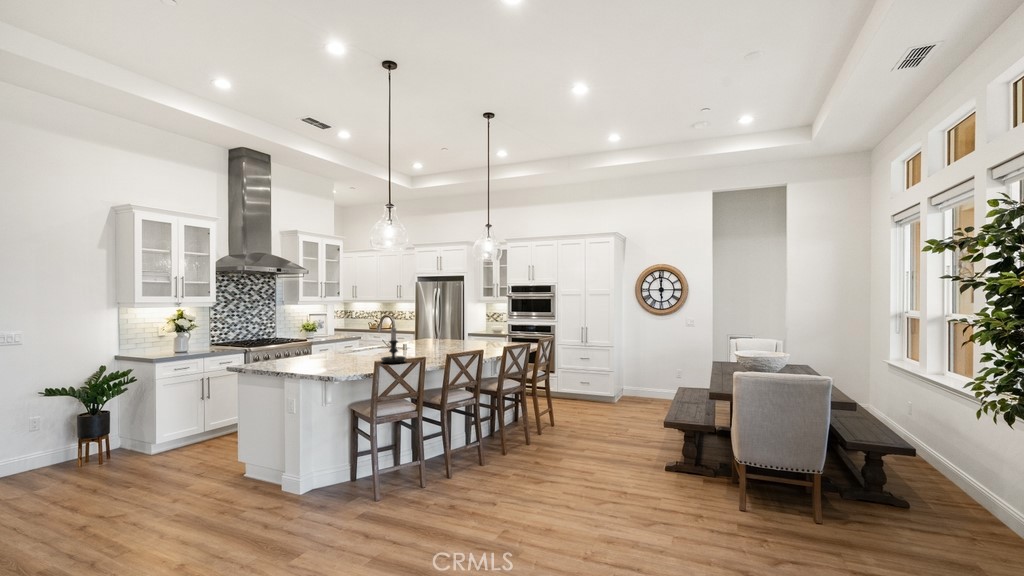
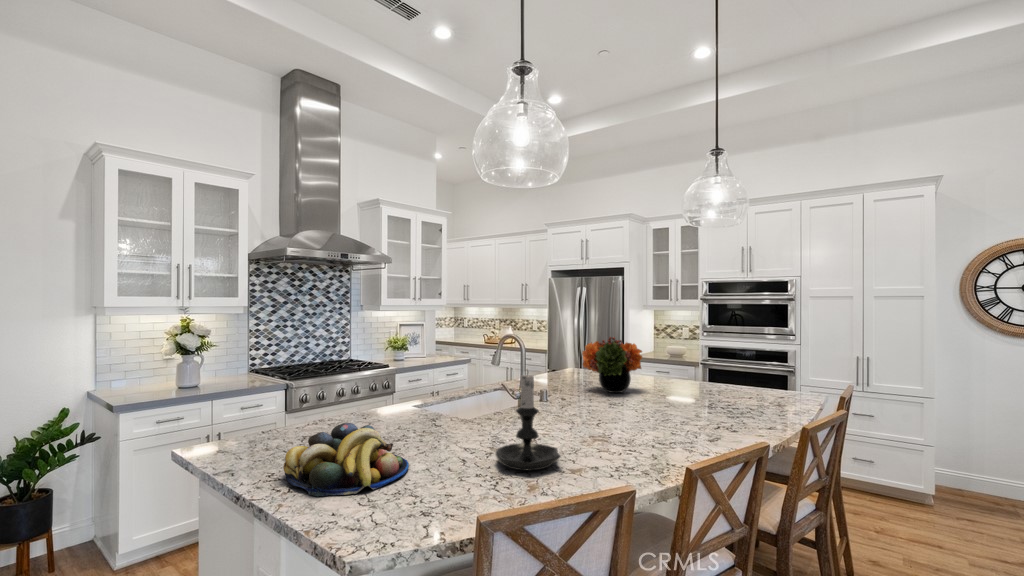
flower arrangement: none [426,317,458,346] -> present [582,337,642,393]
fruit bowl: none [296,349,345,369] -> present [283,423,409,496]

